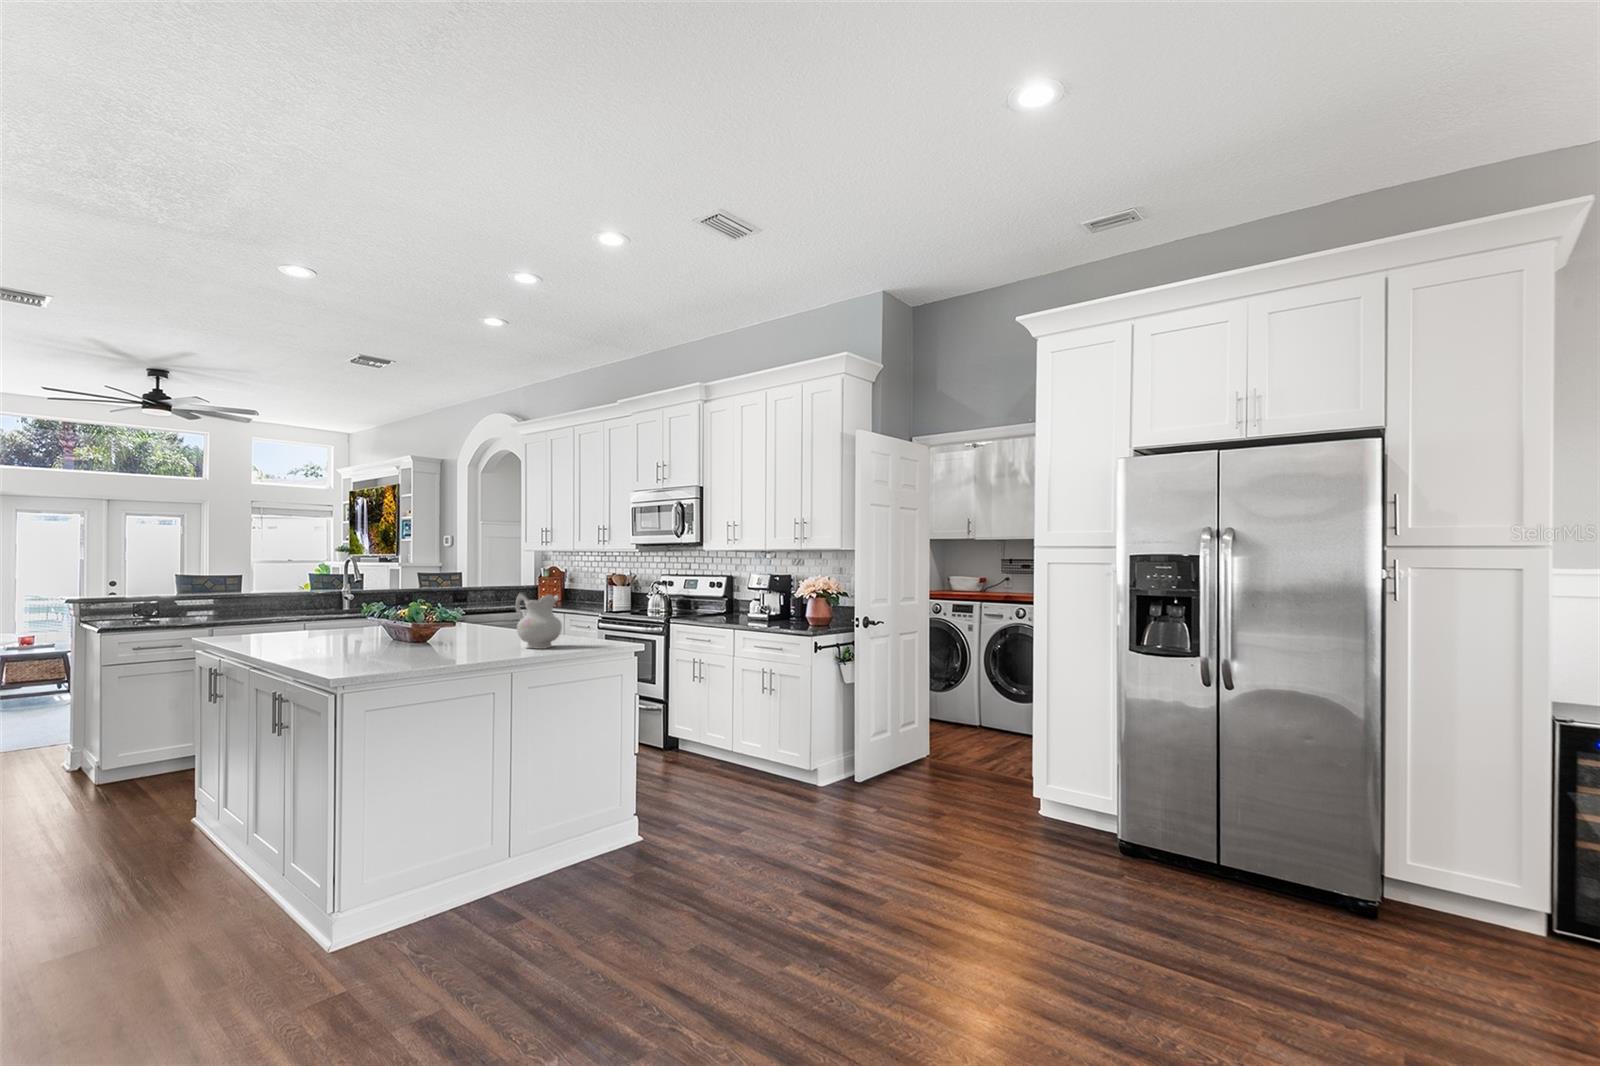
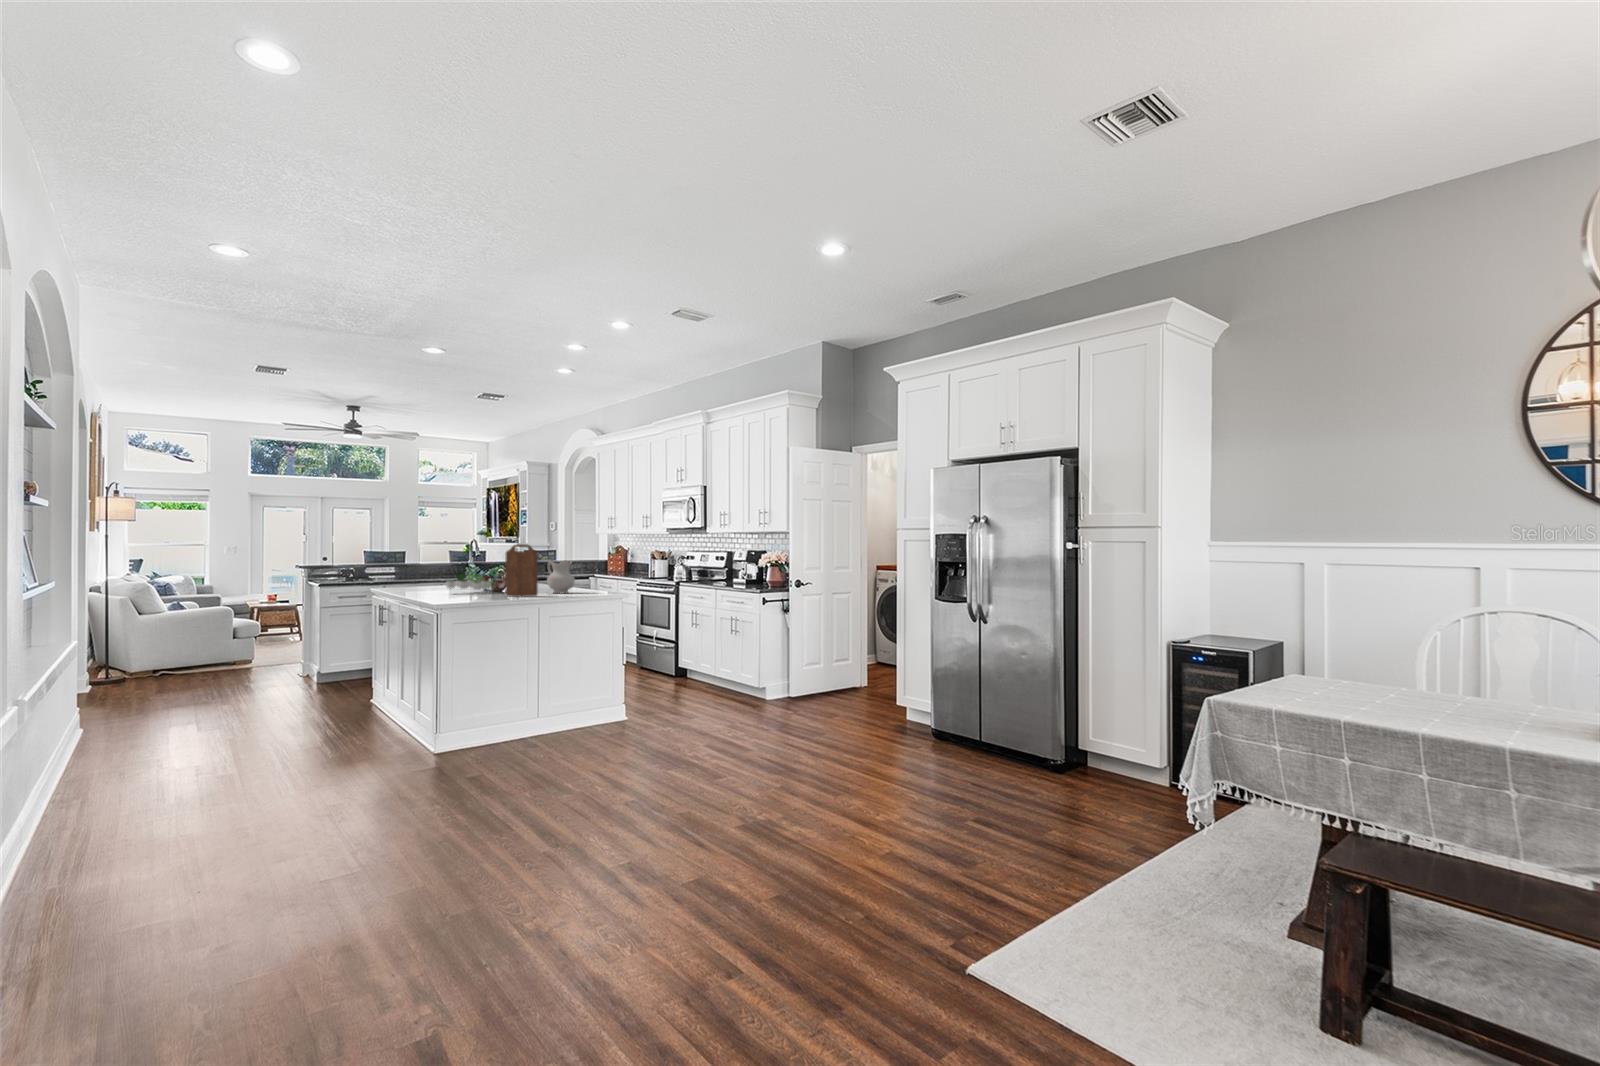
cutting board: none [457,570,513,659] -> present [505,544,538,597]
succulent plant: none [330,608,443,653] -> present [446,571,504,590]

